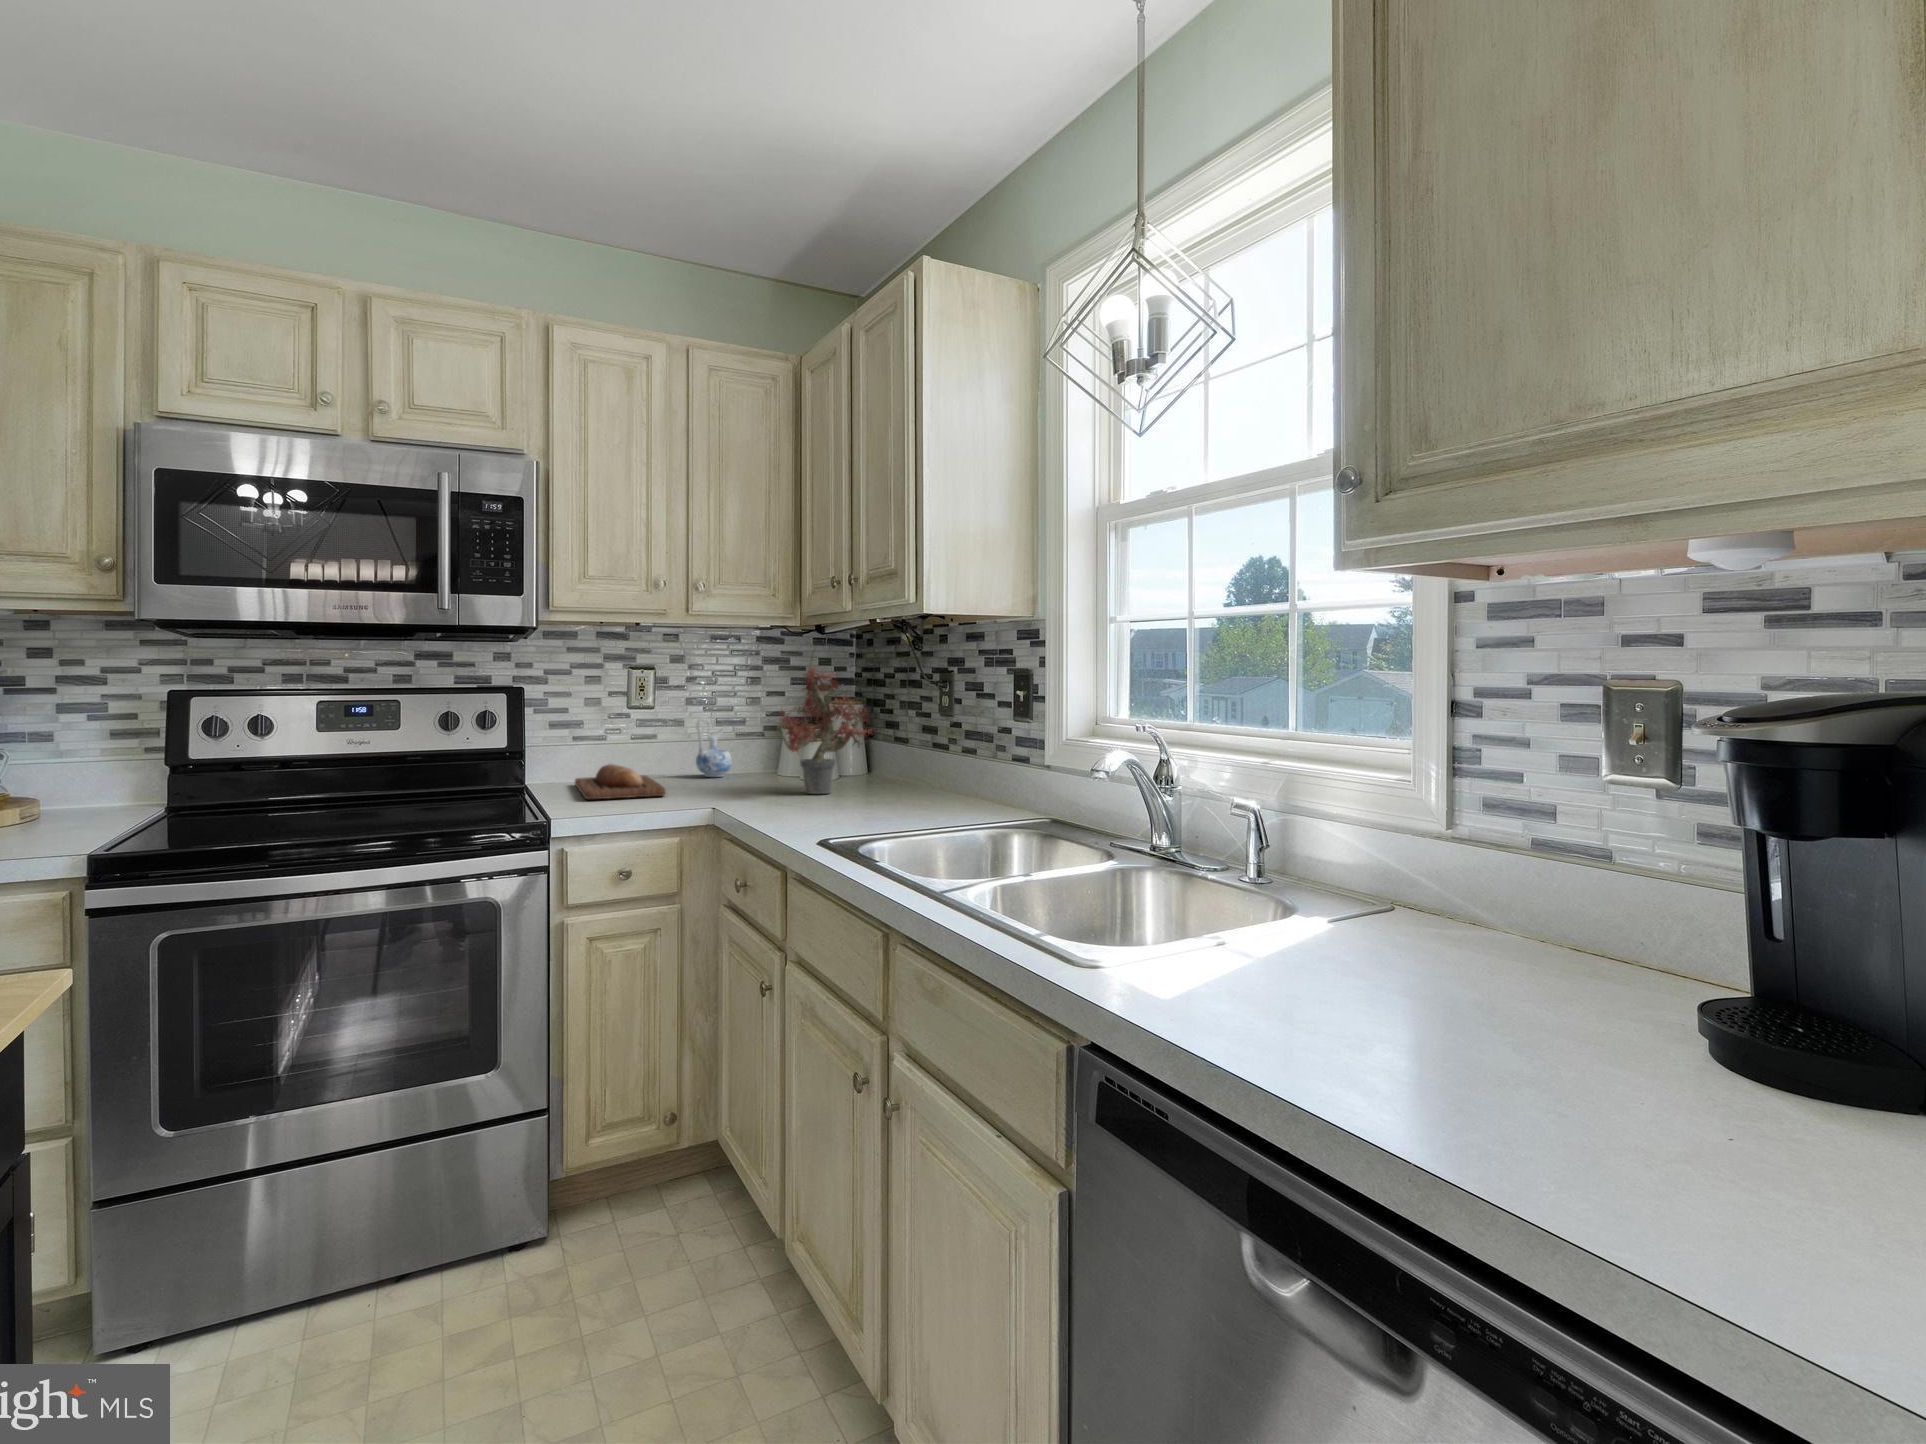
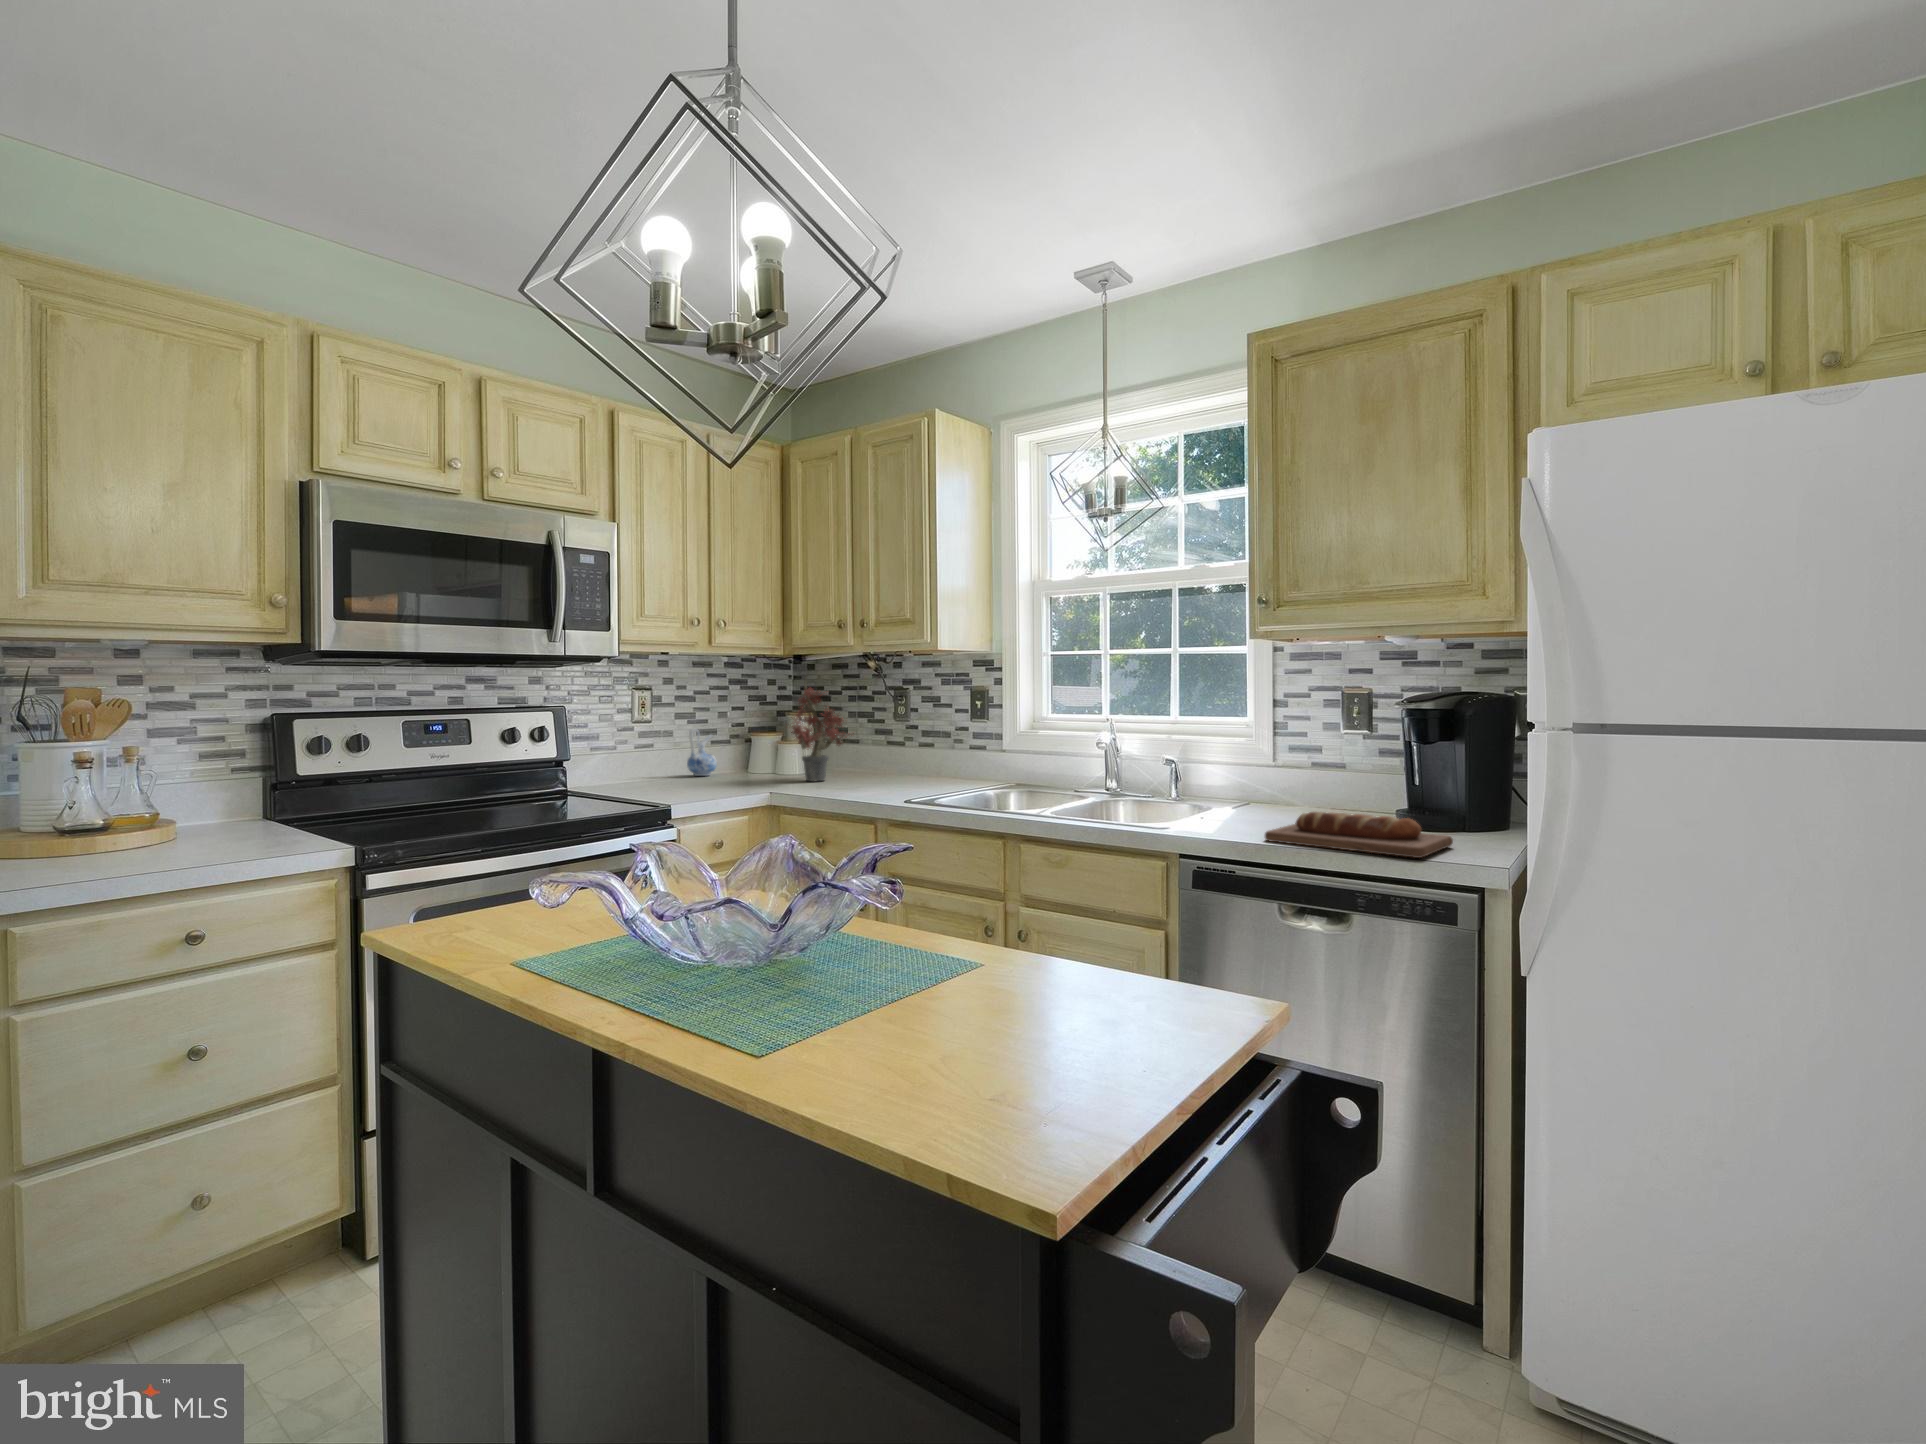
bread loaf: present [575,764,666,799] -> present [1265,812,1453,858]

